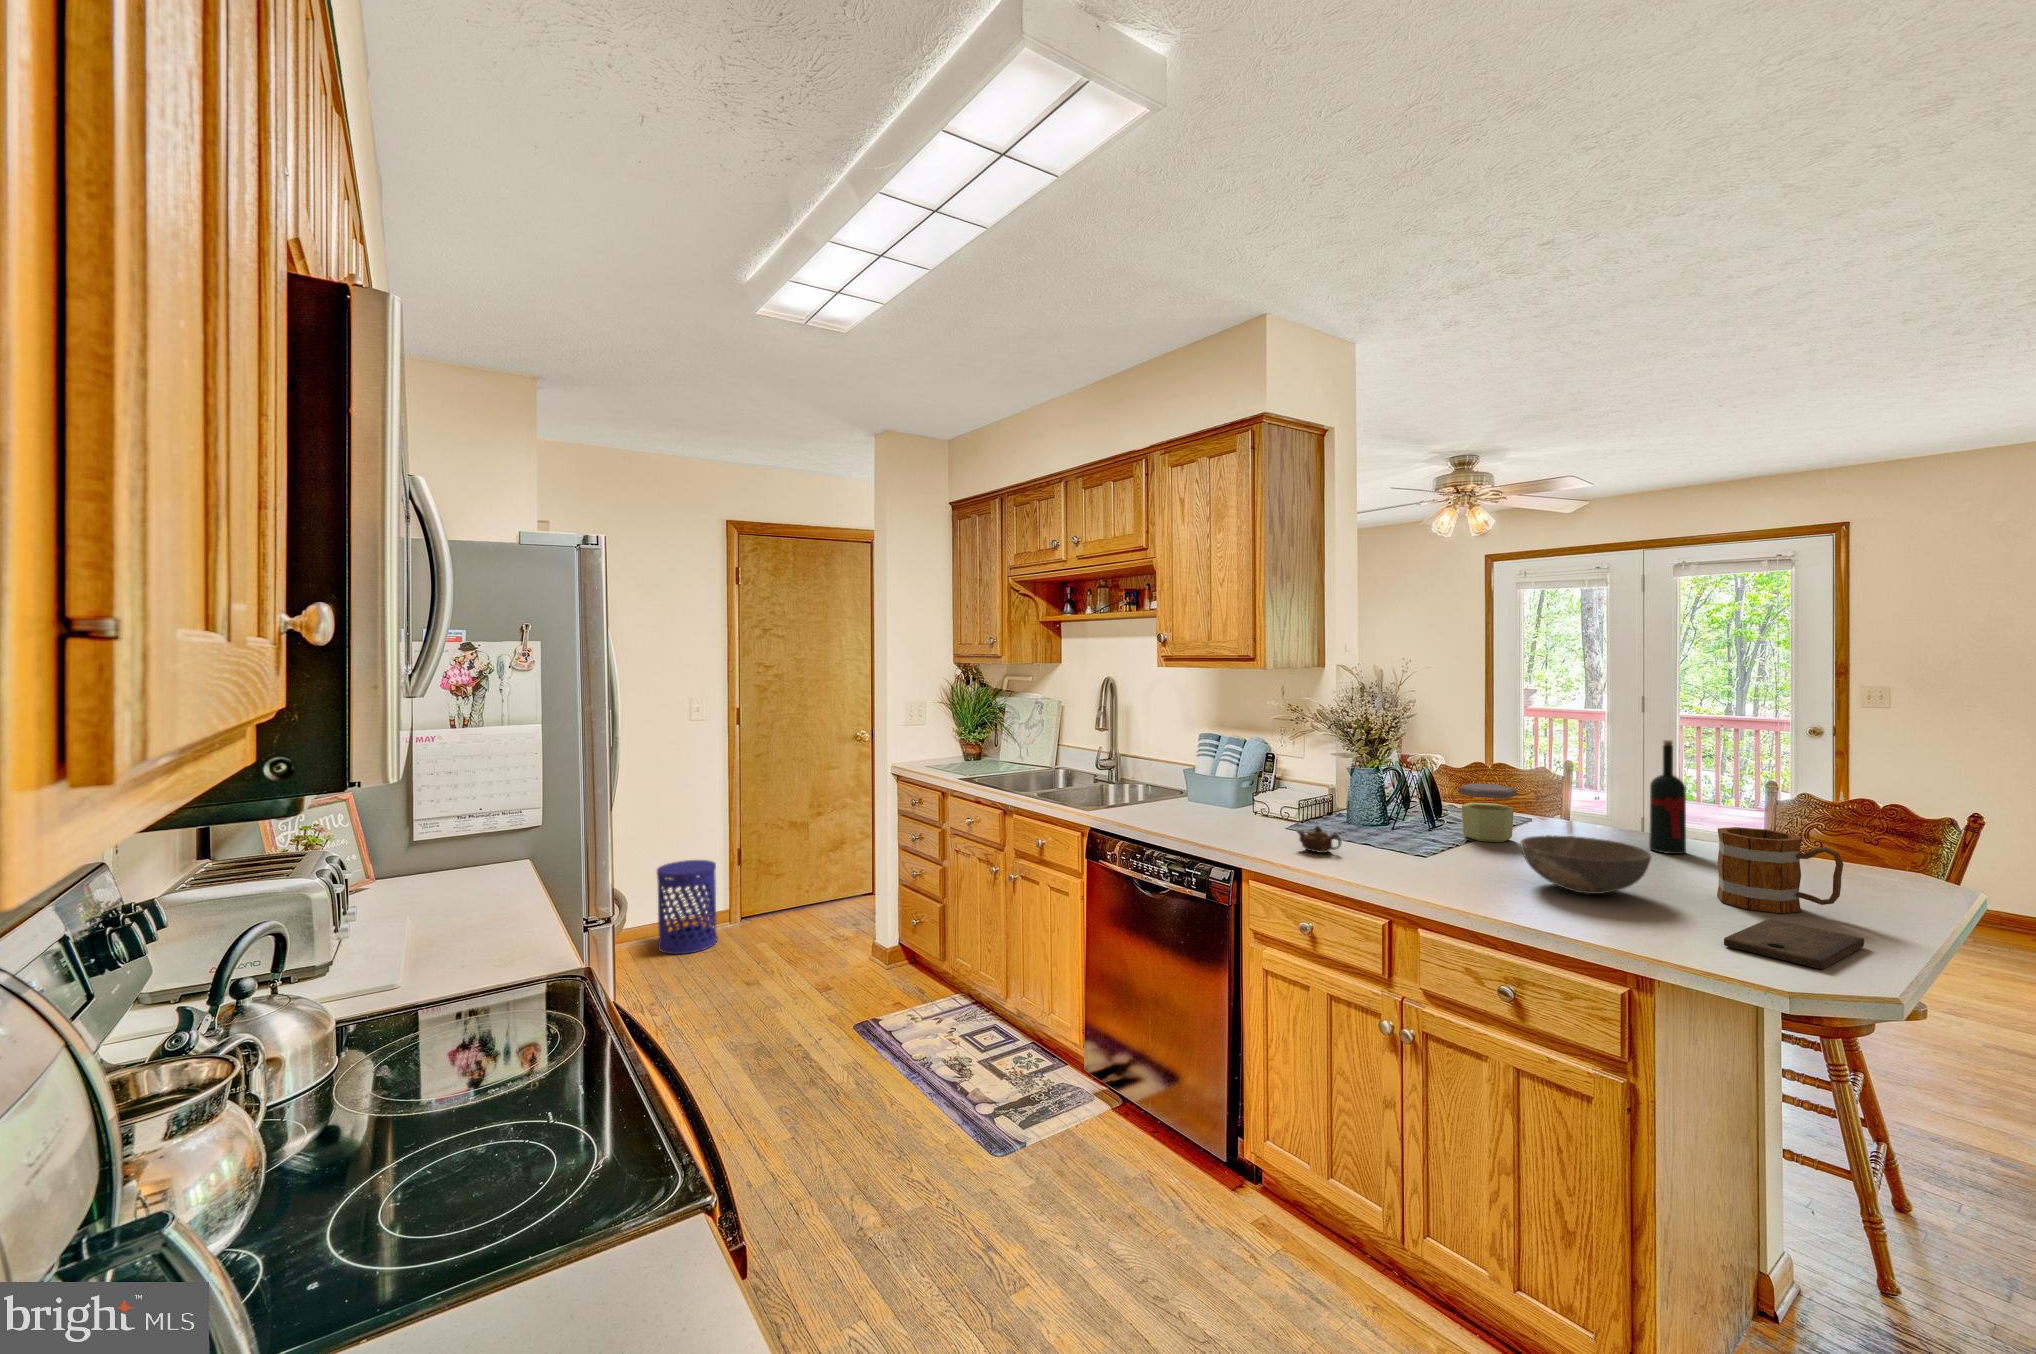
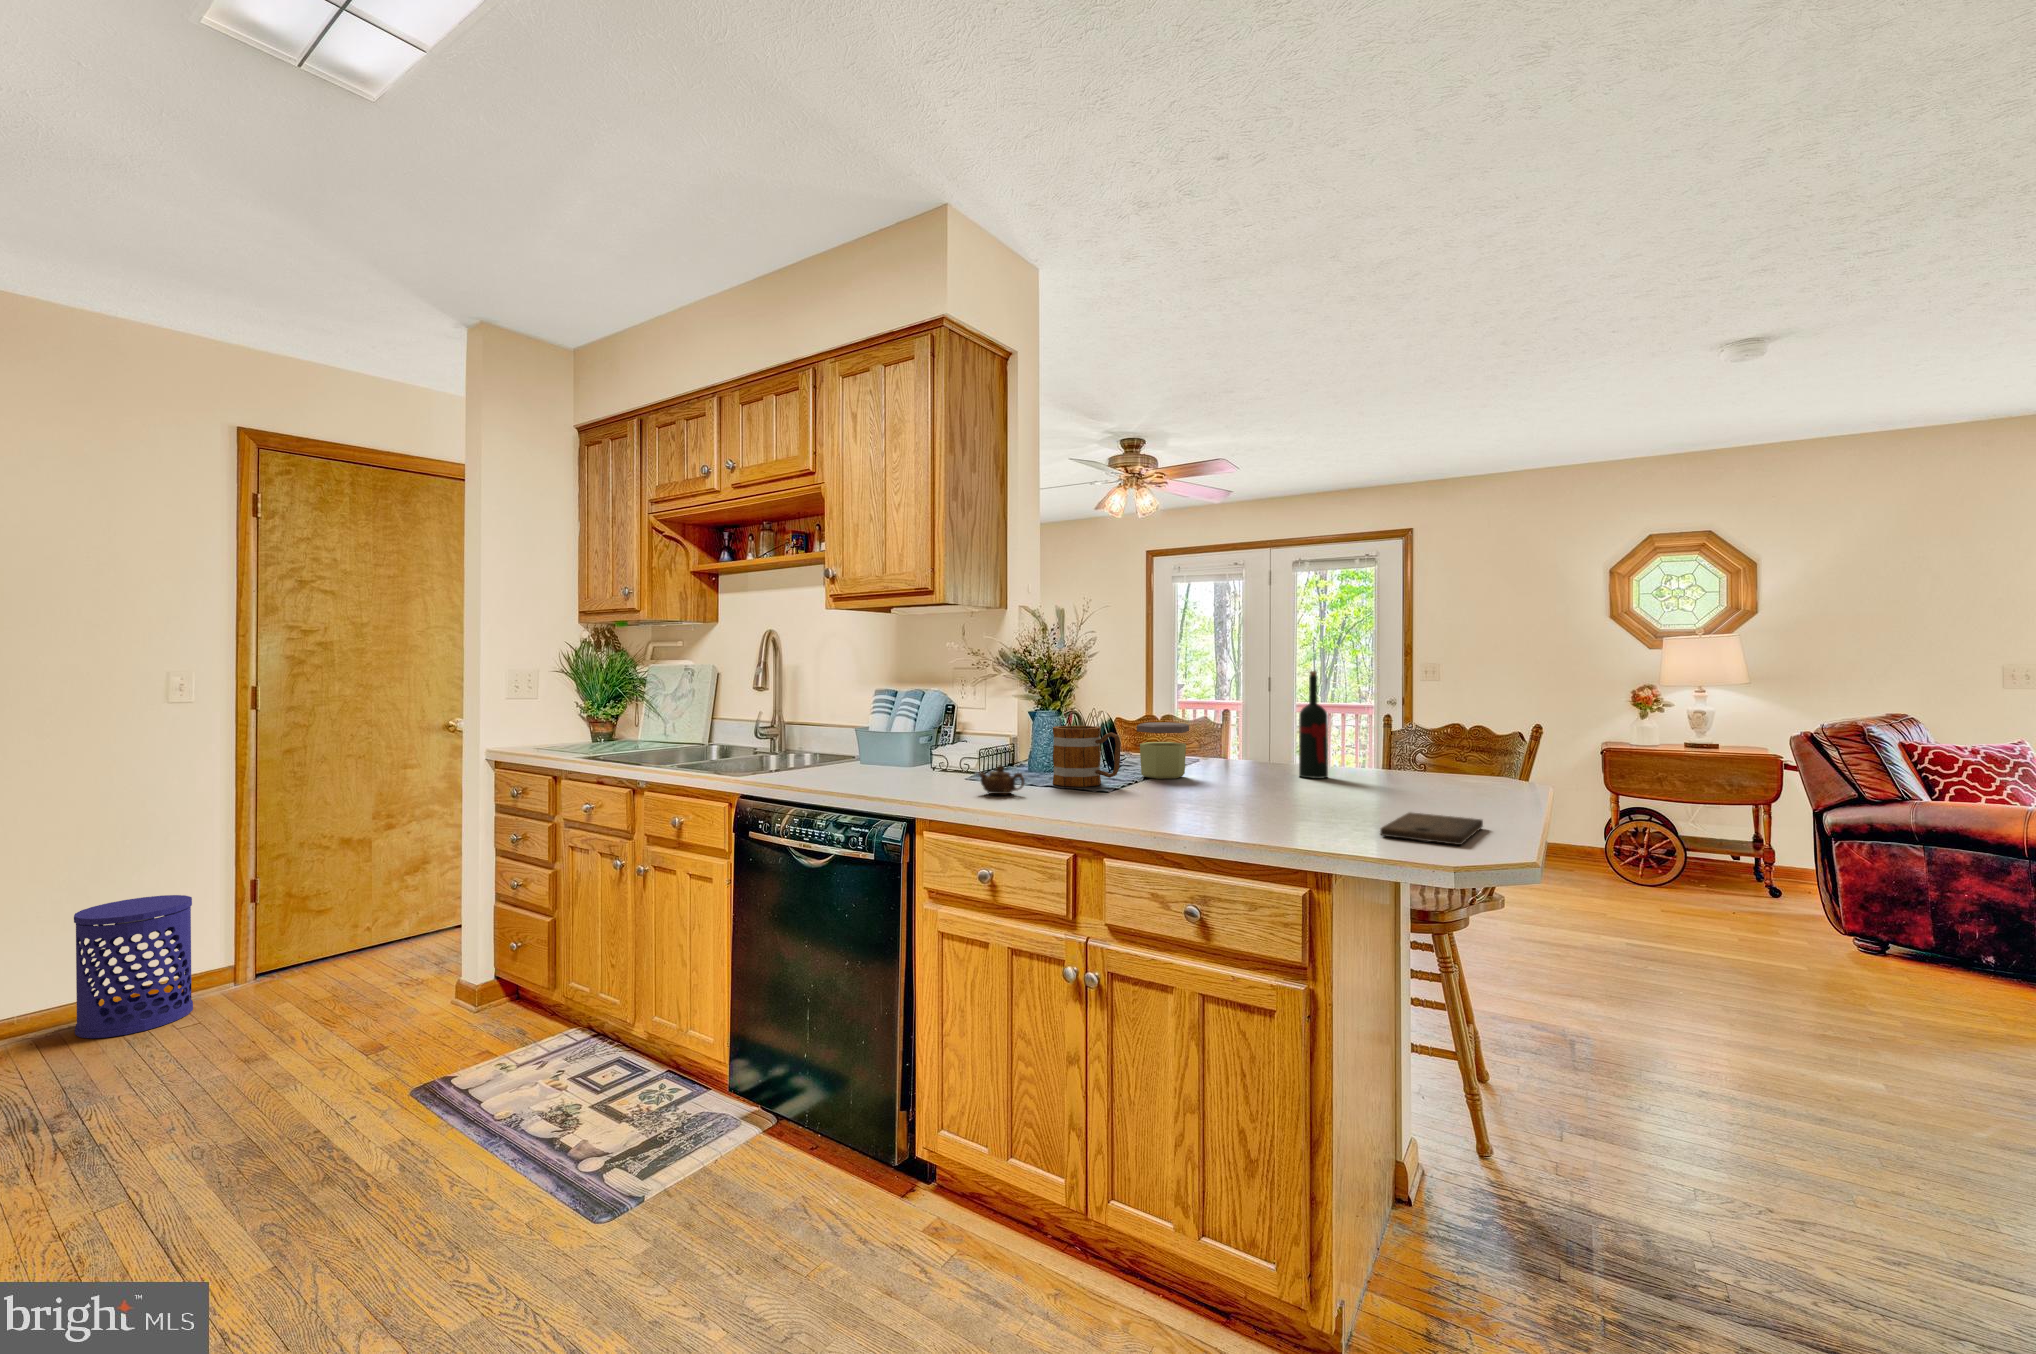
mug: present [1717,827,1843,913] -> present [1053,726,1121,787]
bowl: present [1520,835,1651,894] -> none [1198,756,1311,808]

